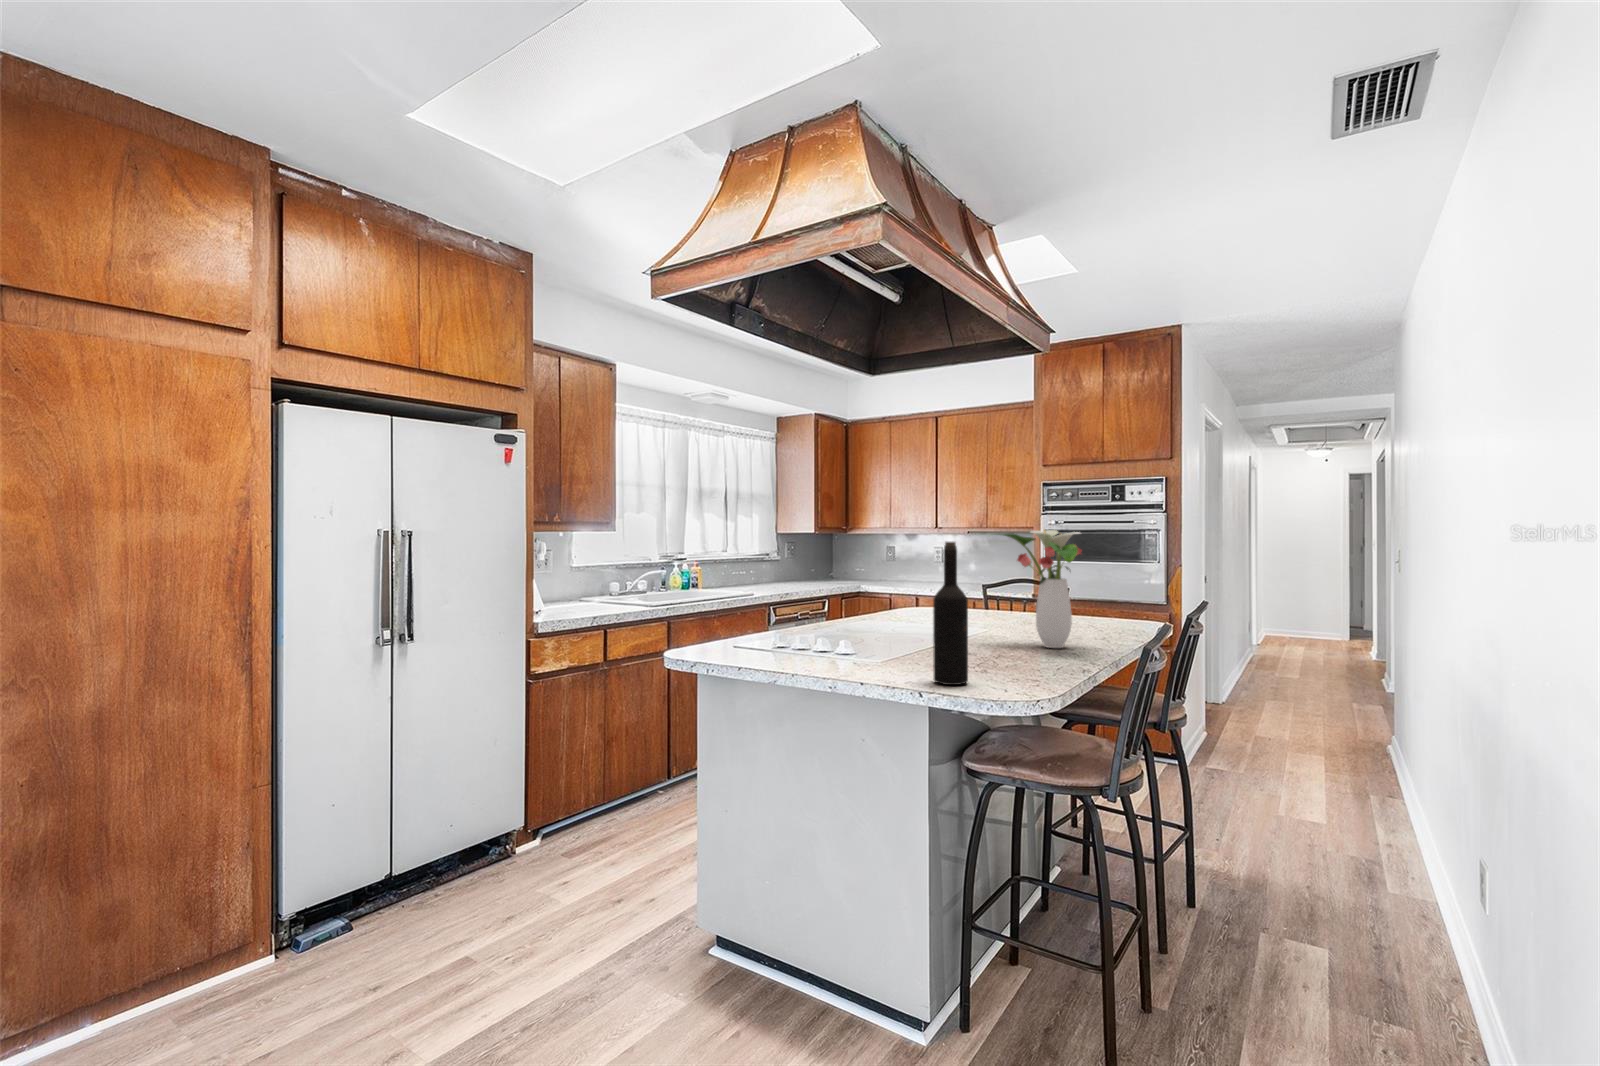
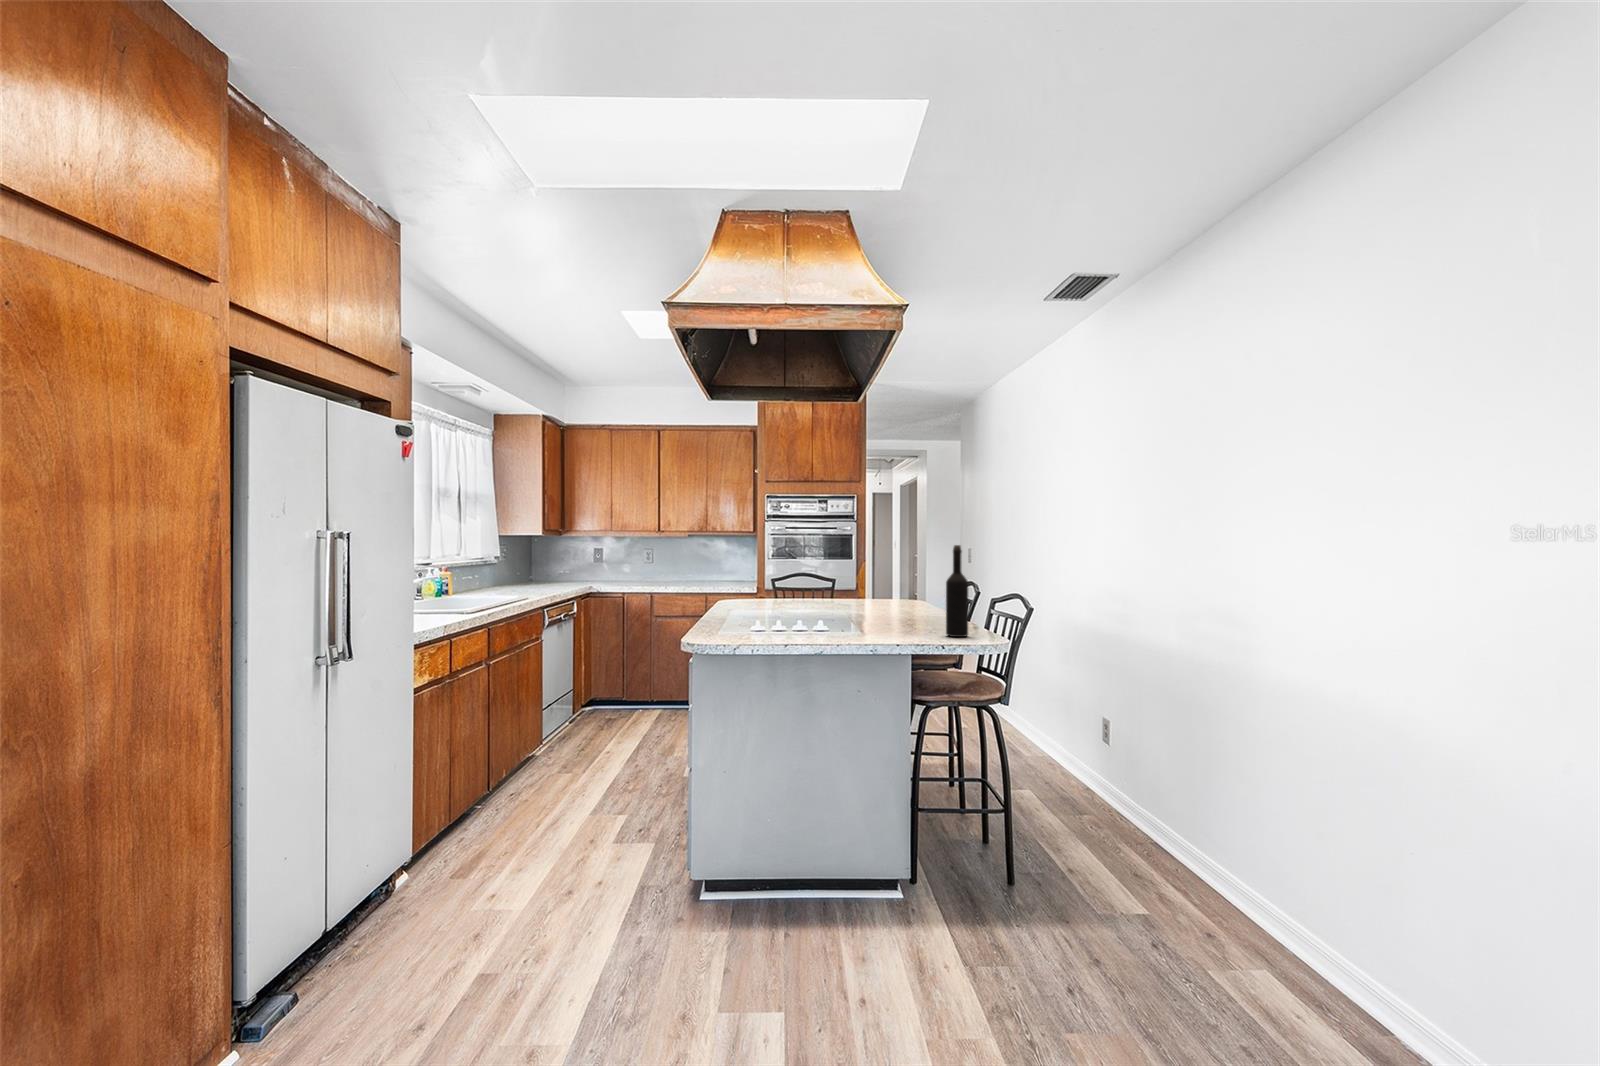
flower arrangement: present [1003,530,1082,648] -> none [876,535,947,616]

